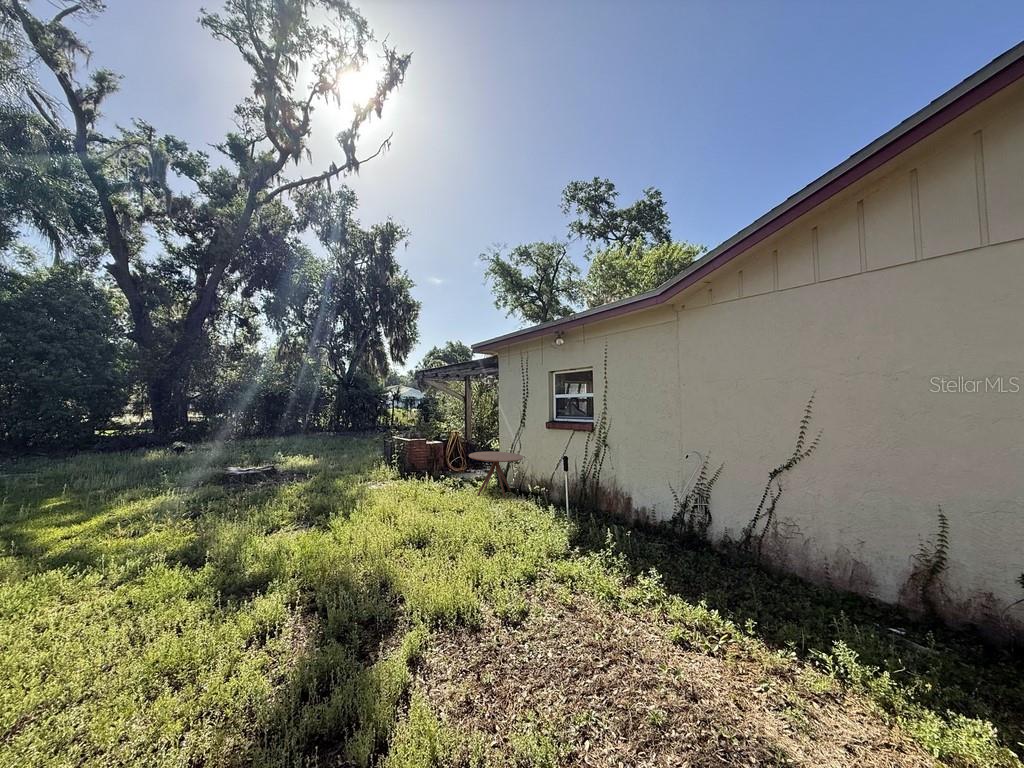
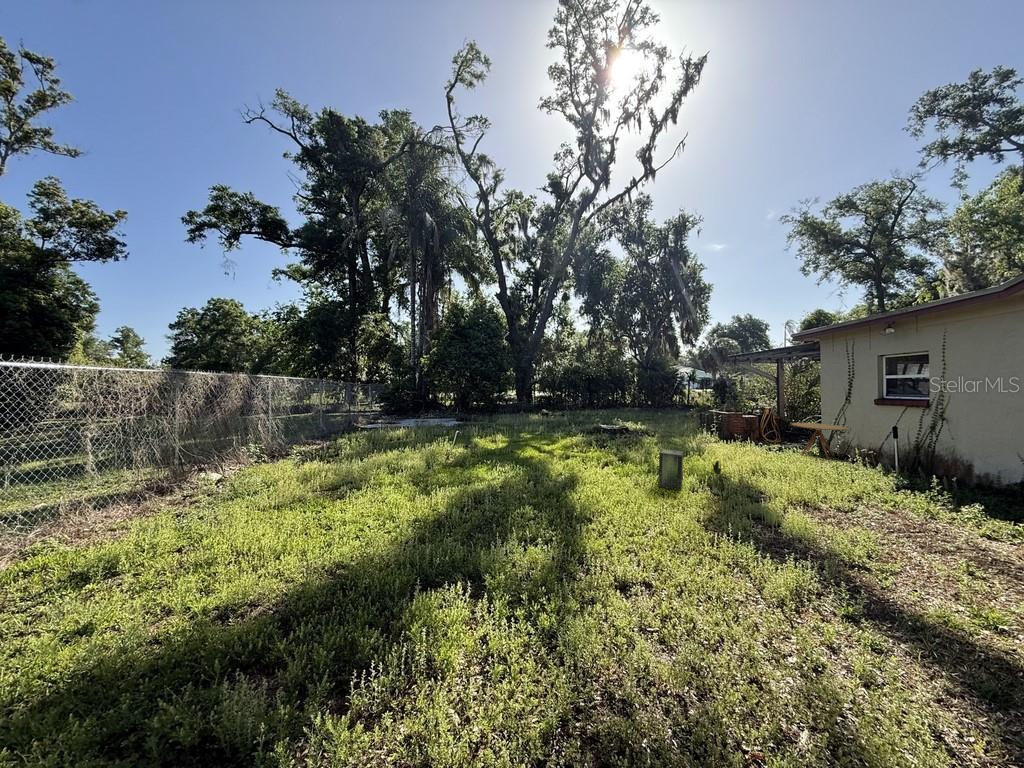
storage box: none [73,581,196,726] -> present [658,449,684,490]
potted plant: none [224,599,300,693] -> present [708,461,729,494]

